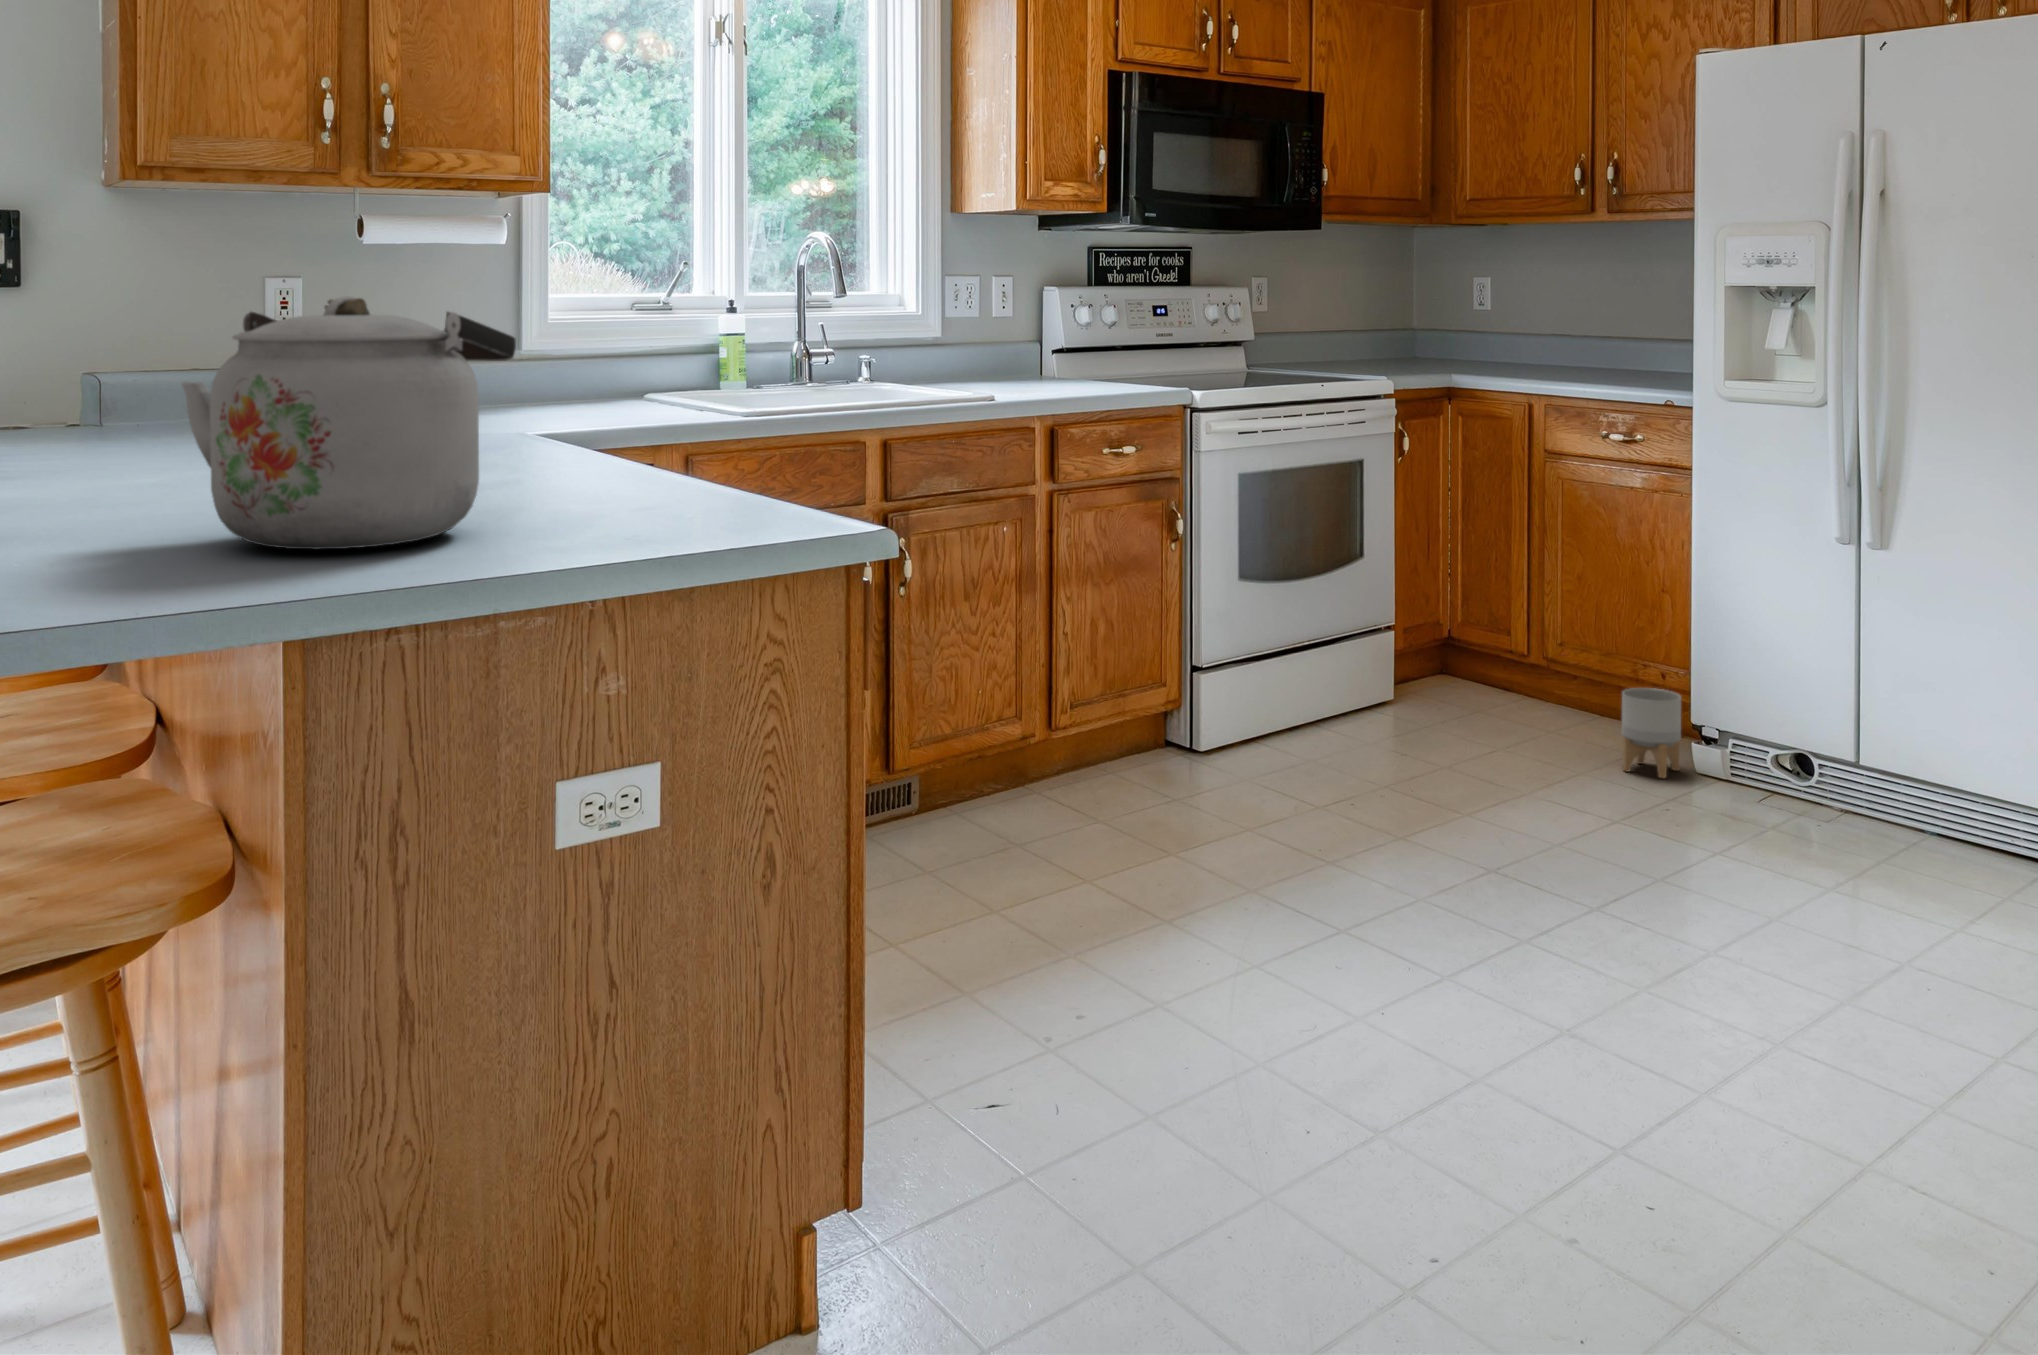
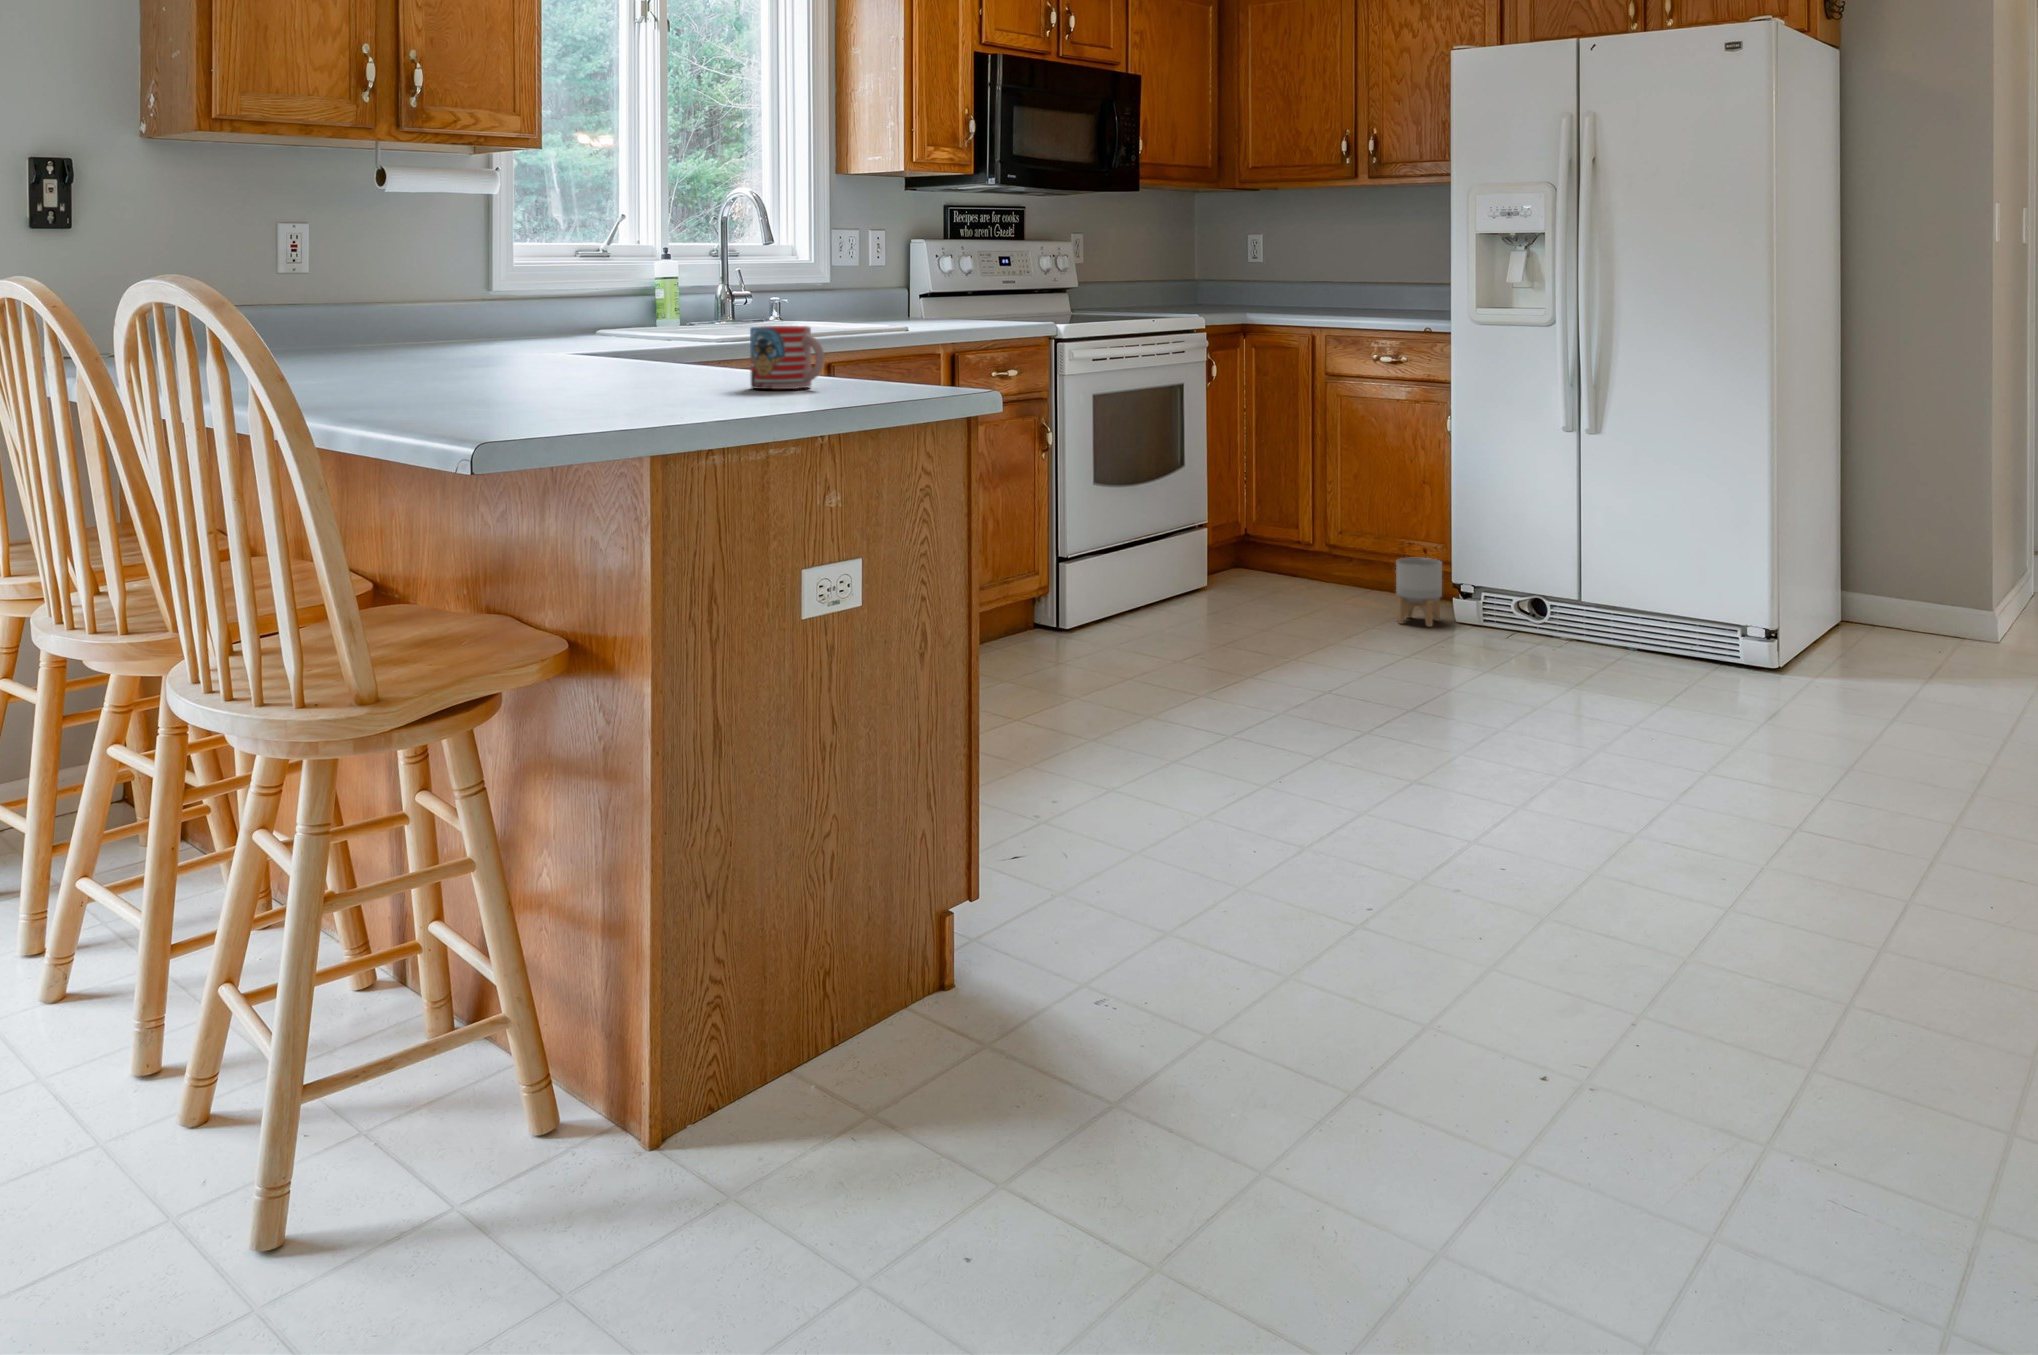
kettle: present [182,296,516,549] -> none [486,215,734,407]
mug: none [569,429,654,513] -> present [750,326,824,389]

